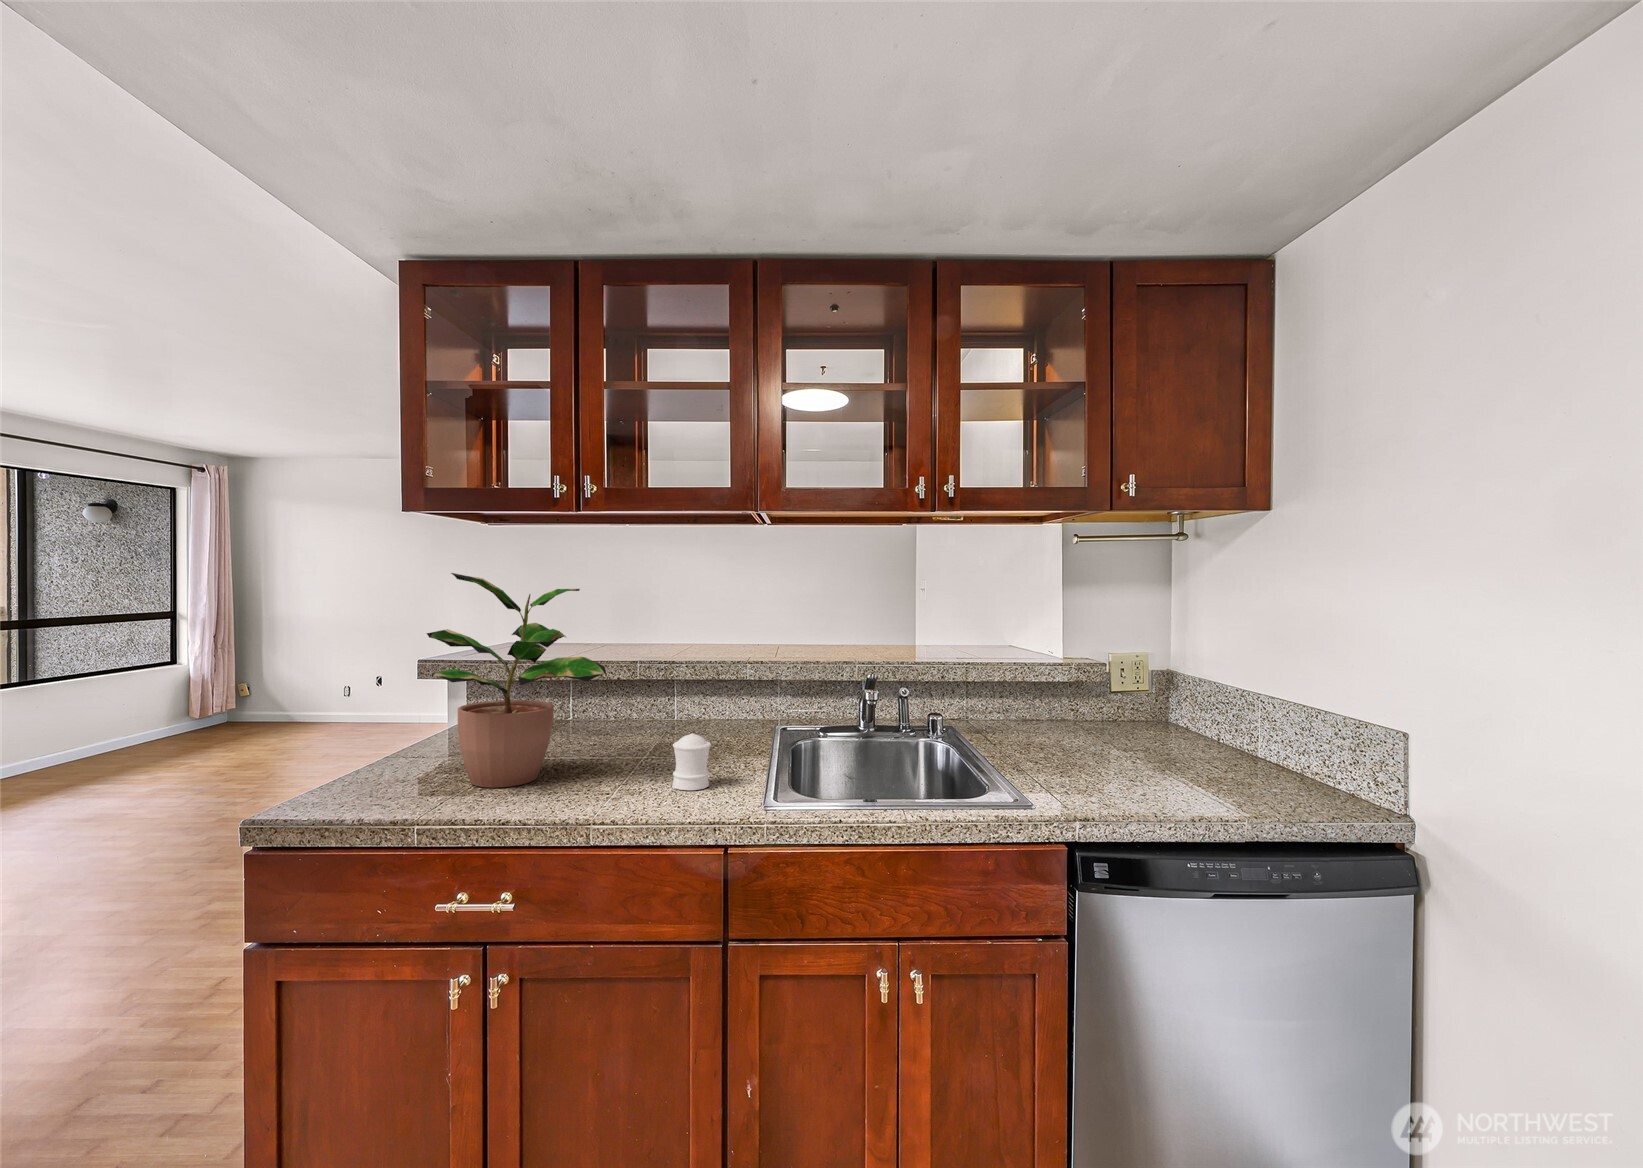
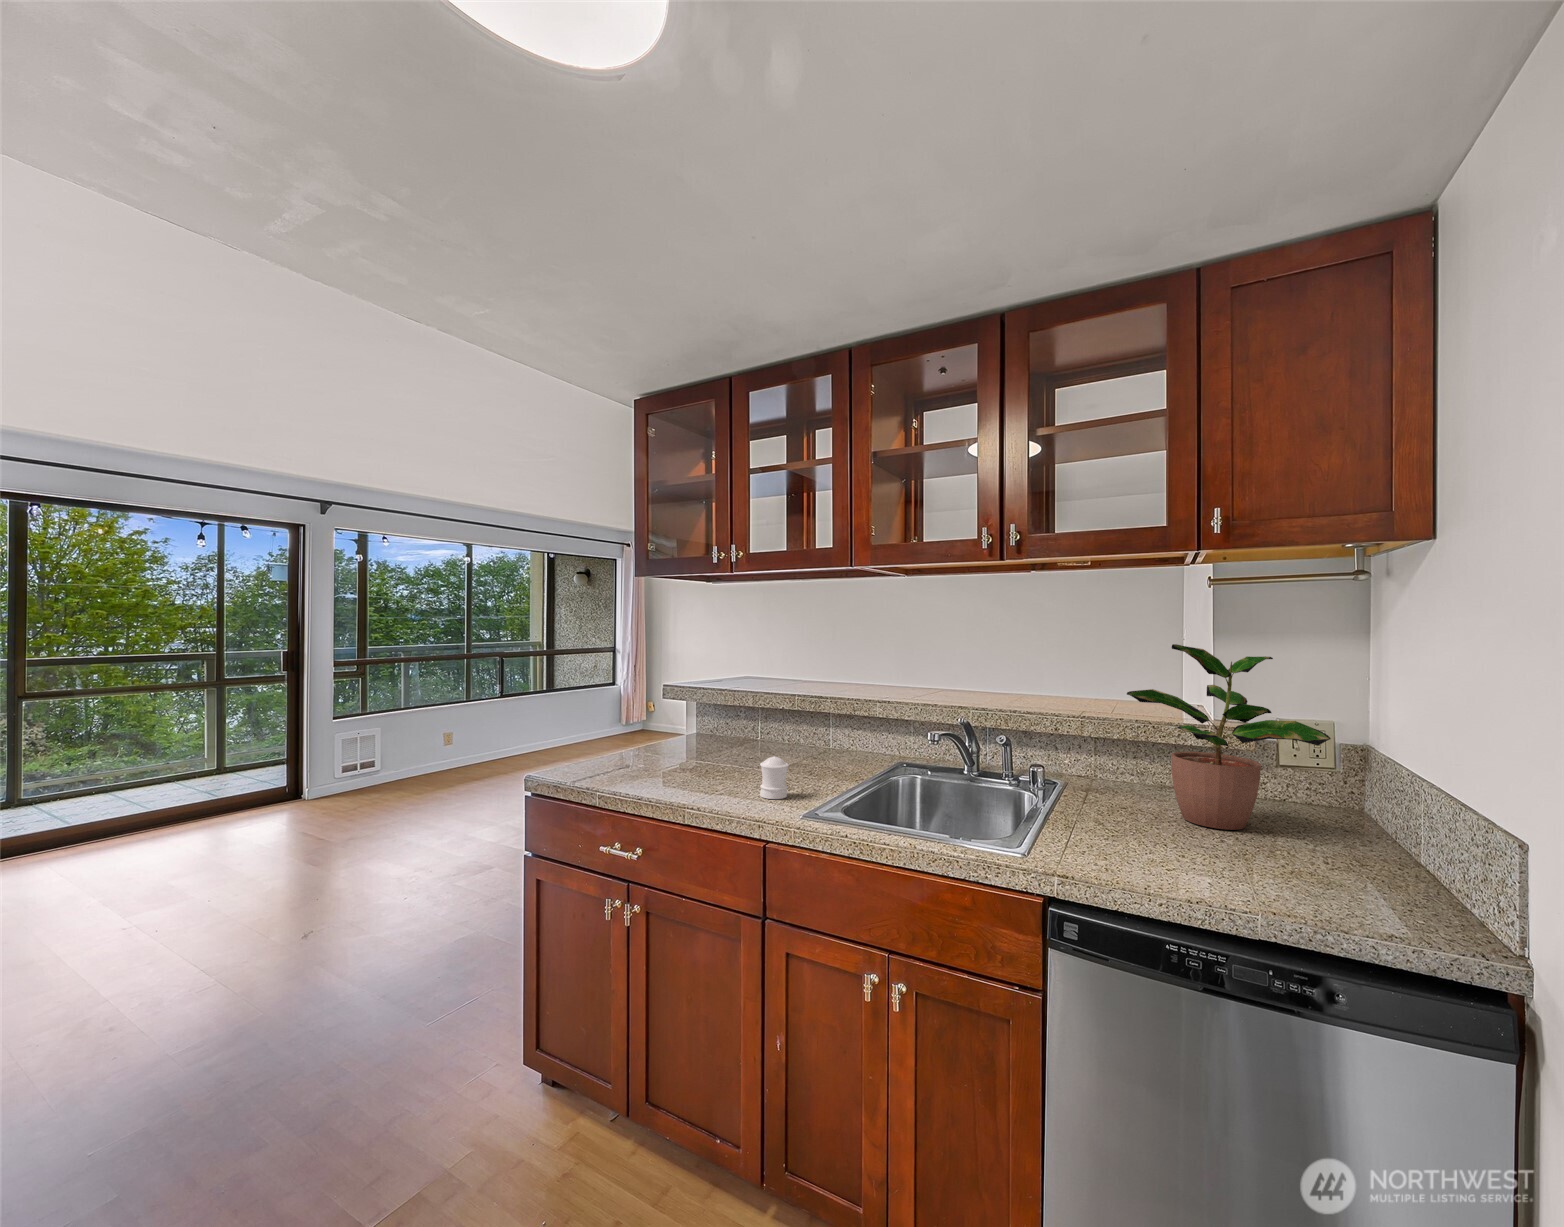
potted plant: present [427,573,606,788] -> present [1127,644,1331,830]

